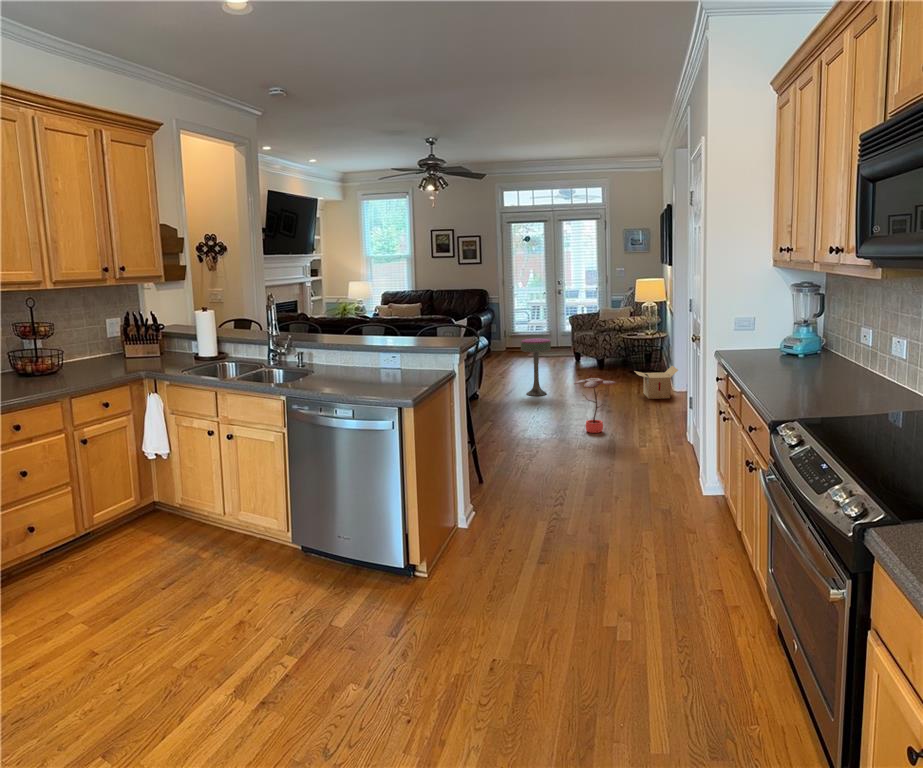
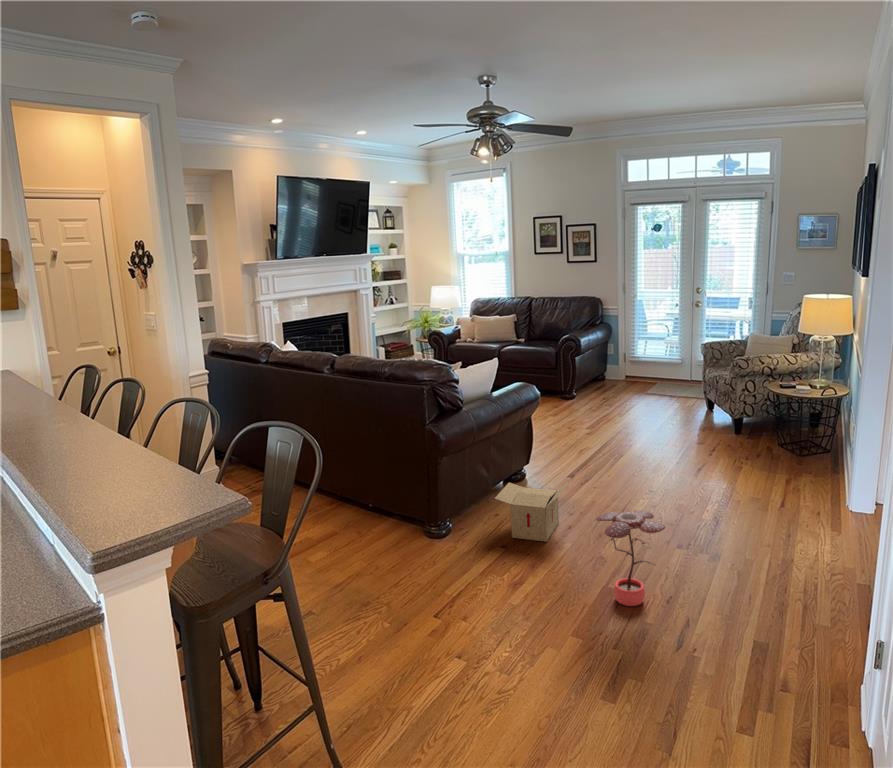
bar stool: present [521,338,551,396] -> none [577,400,624,488]
cardboard box: present [634,366,678,399] -> present [495,482,568,542]

